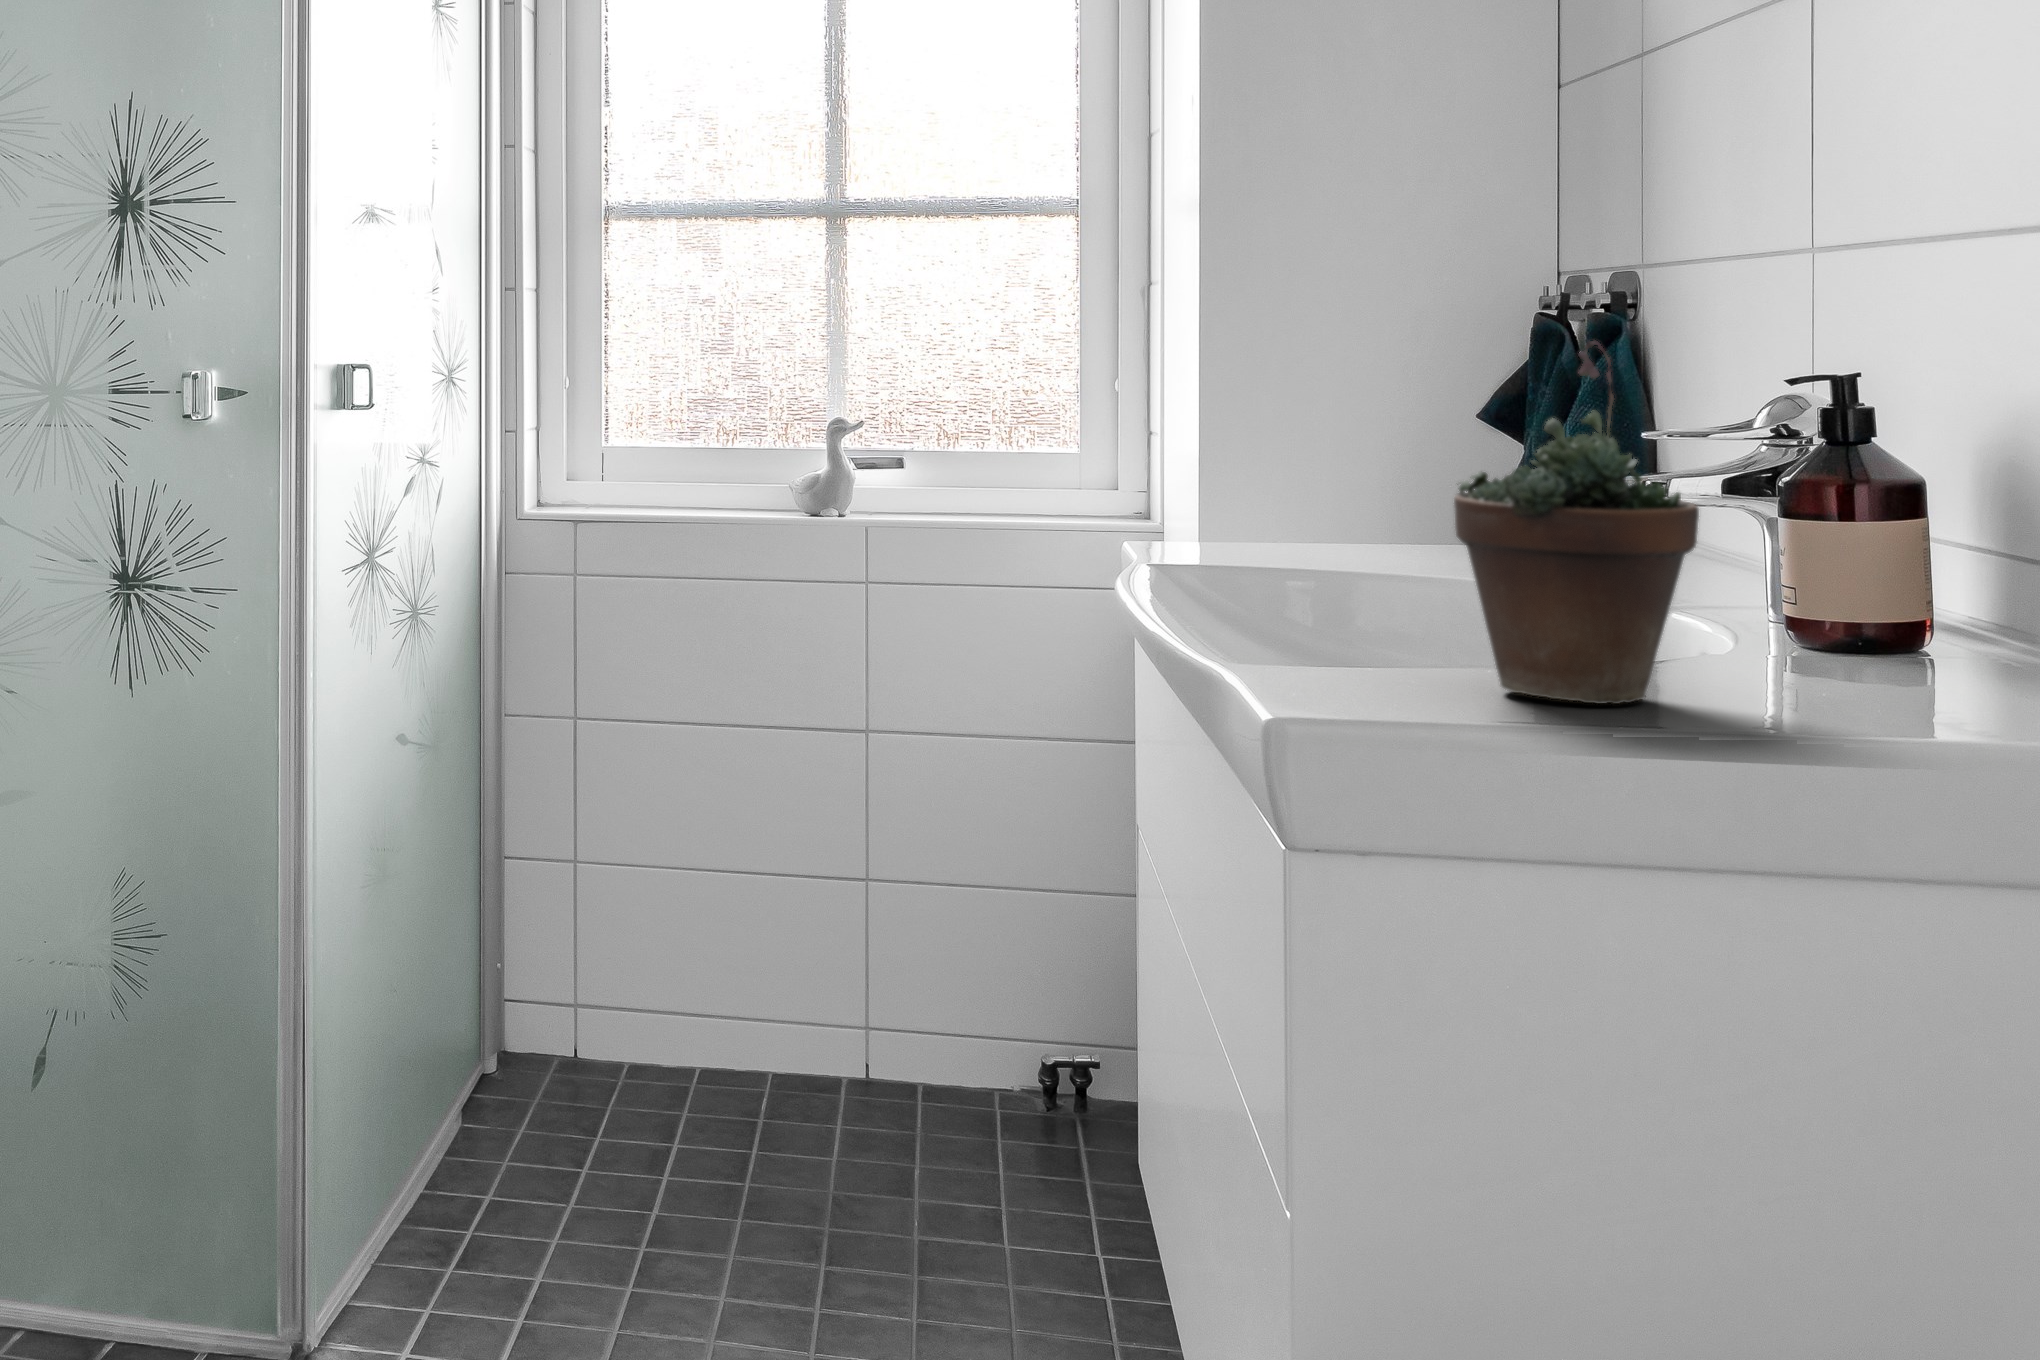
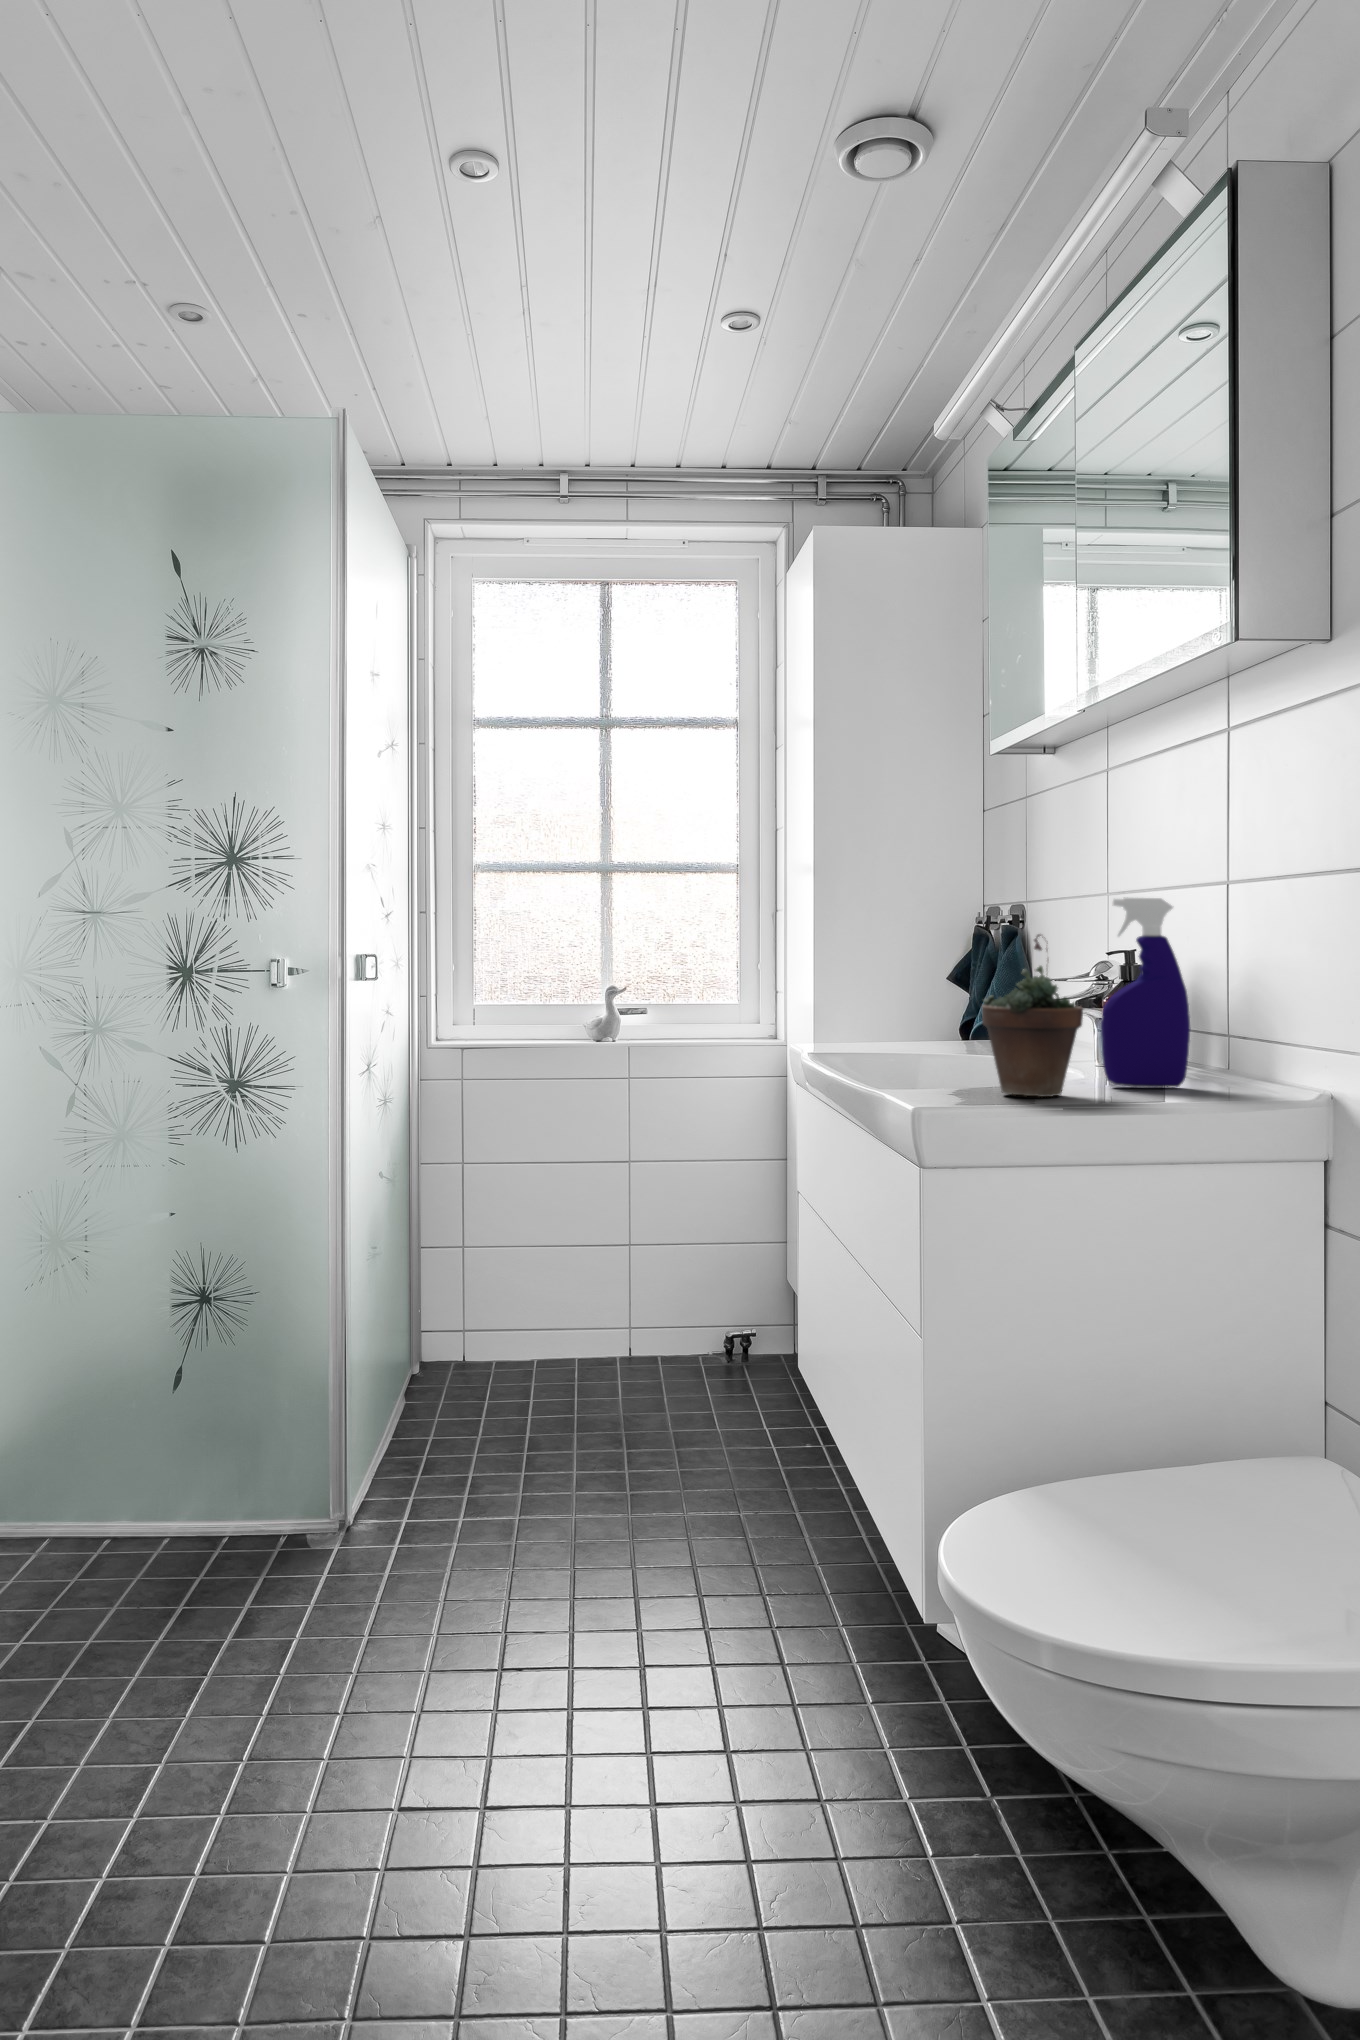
spray bottle: none [1756,259,1986,691] -> present [1101,898,1191,1087]

